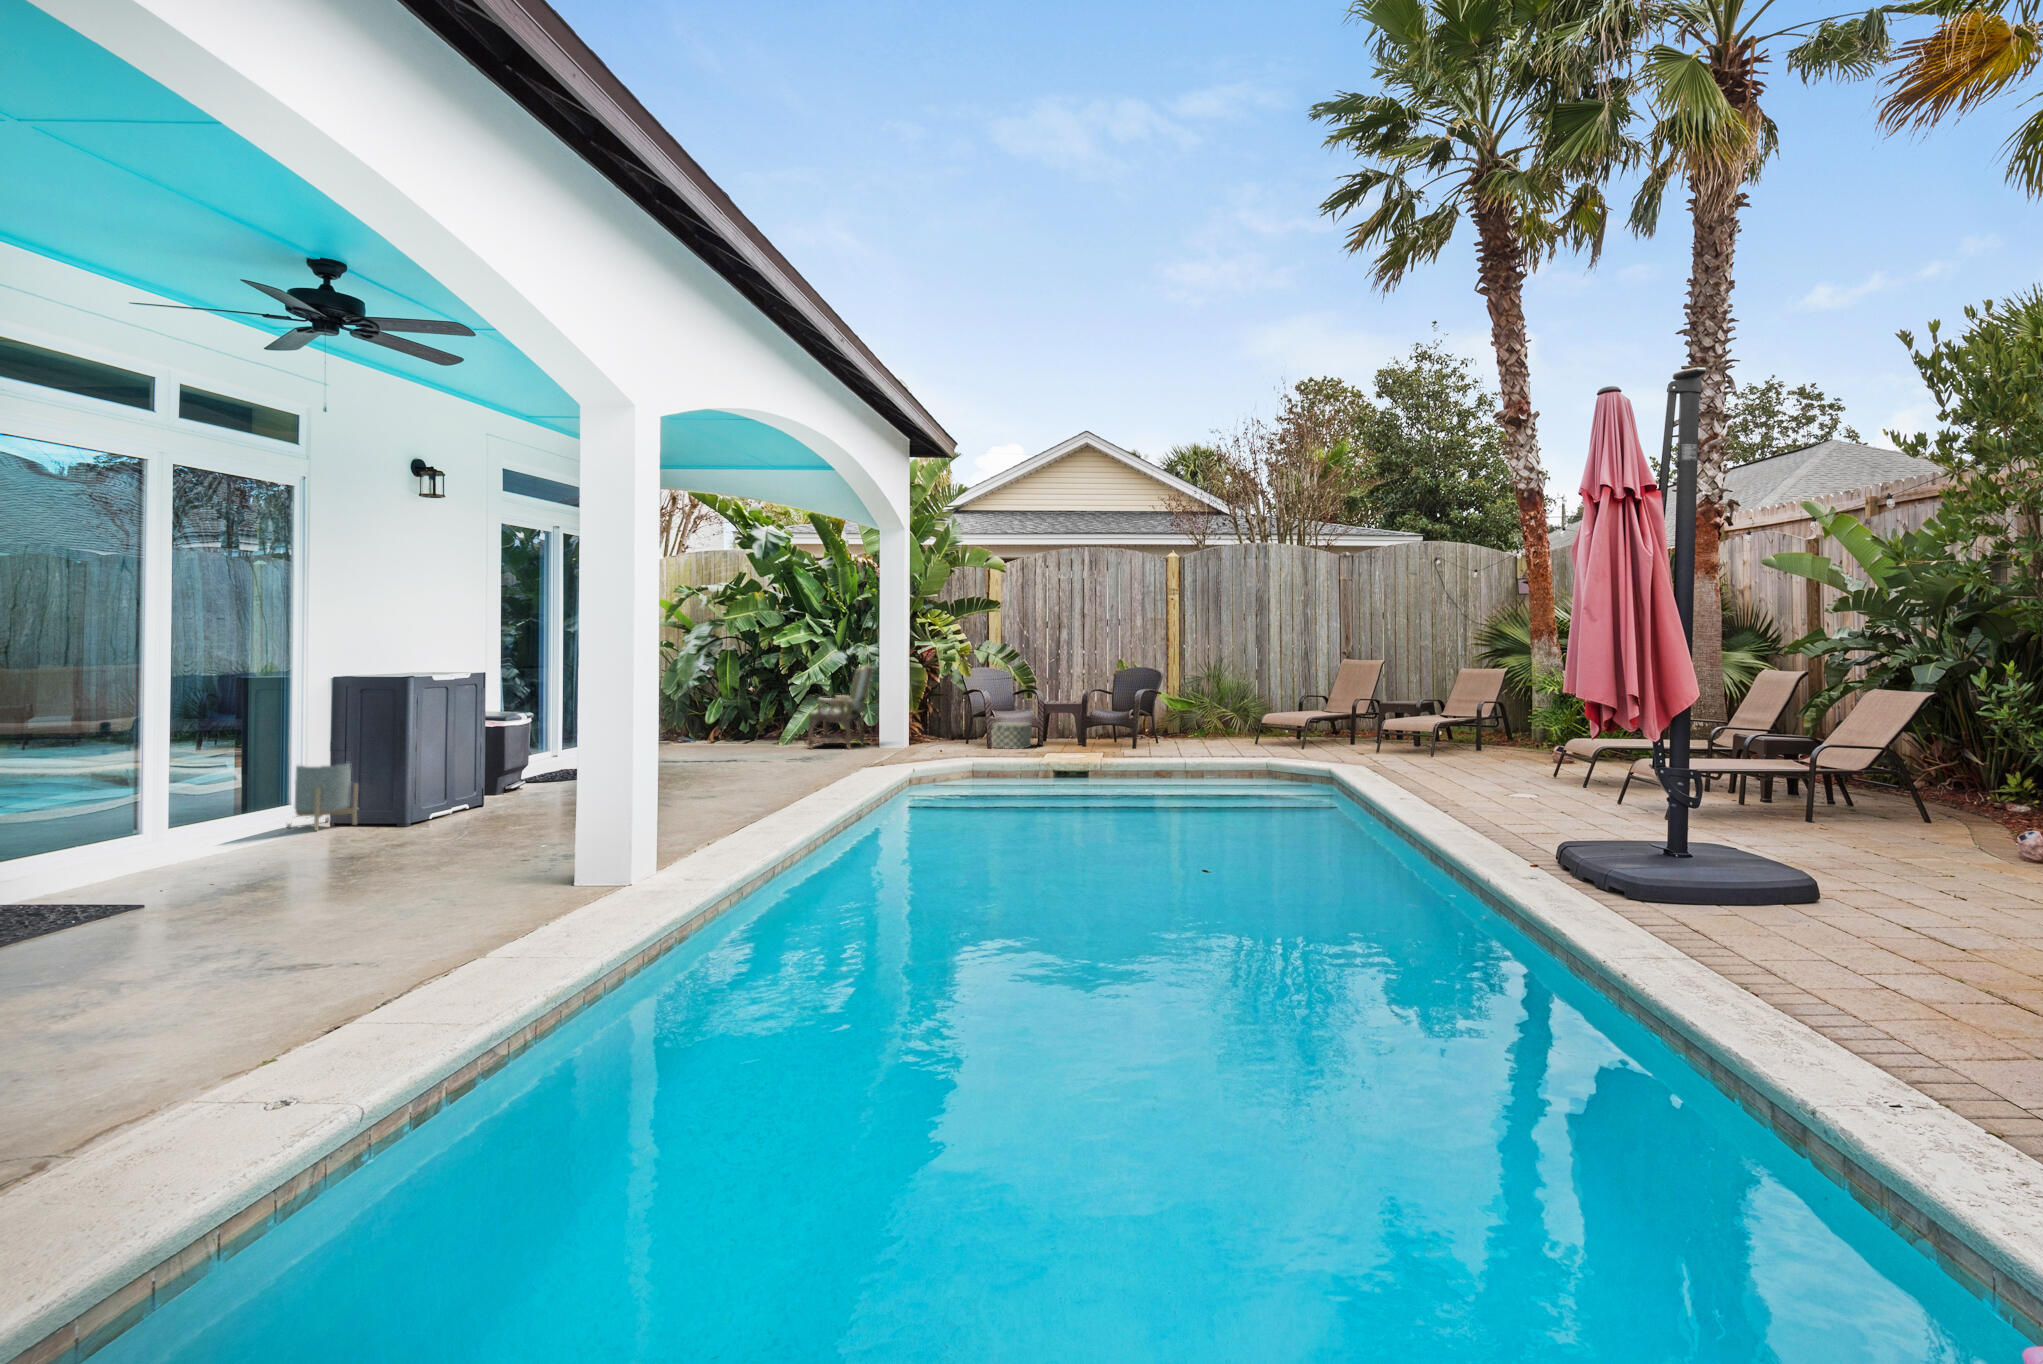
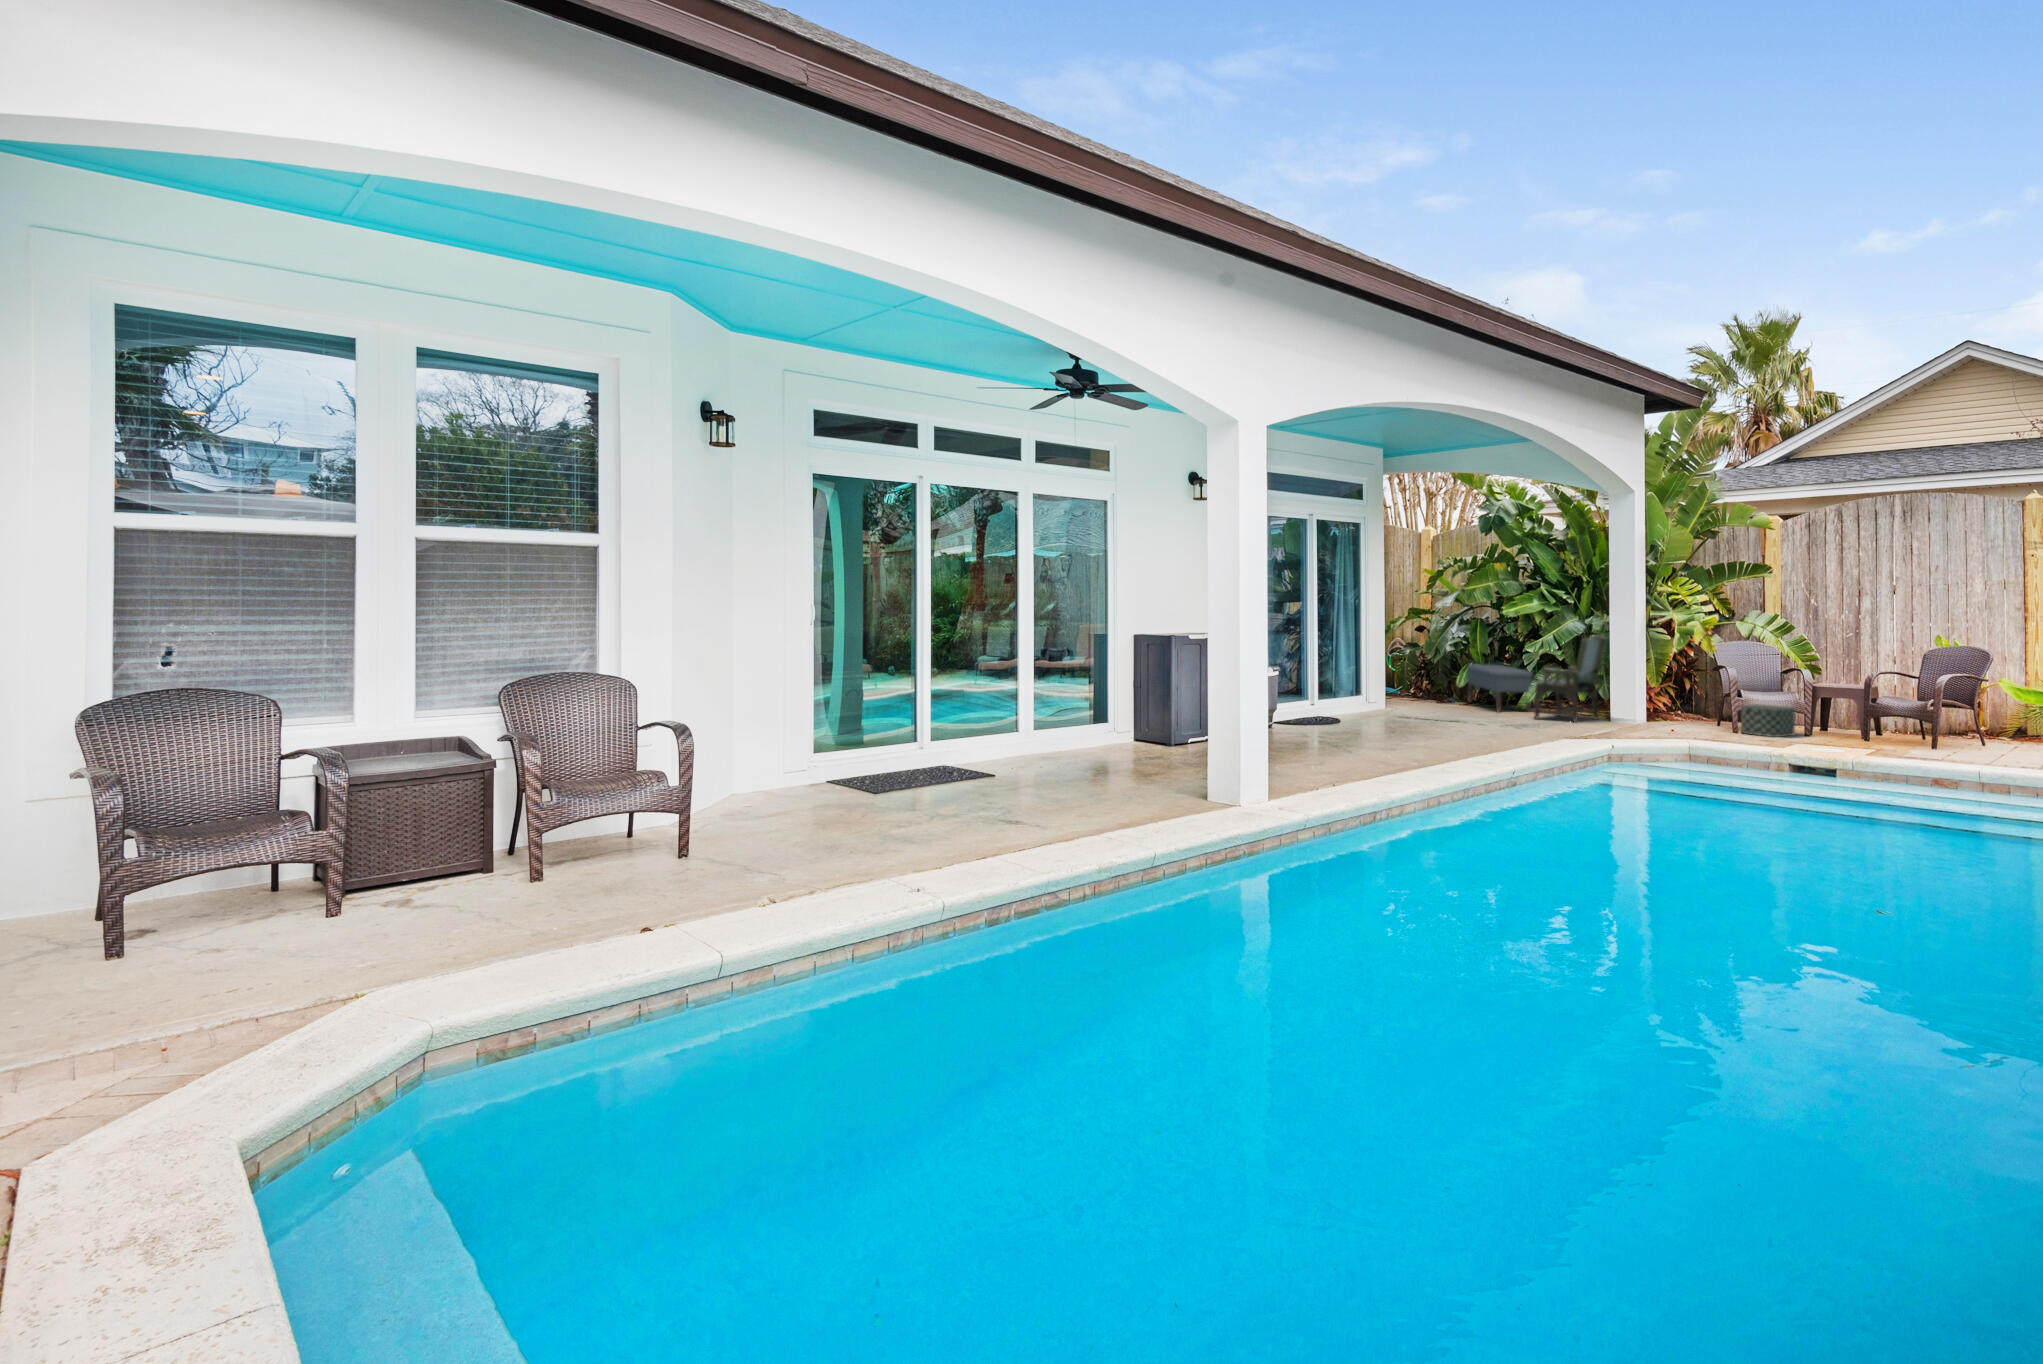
bench: none [719,696,797,745] -> present [1467,664,1533,712]
planter: present [287,763,358,831] -> none [1072,698,1113,750]

